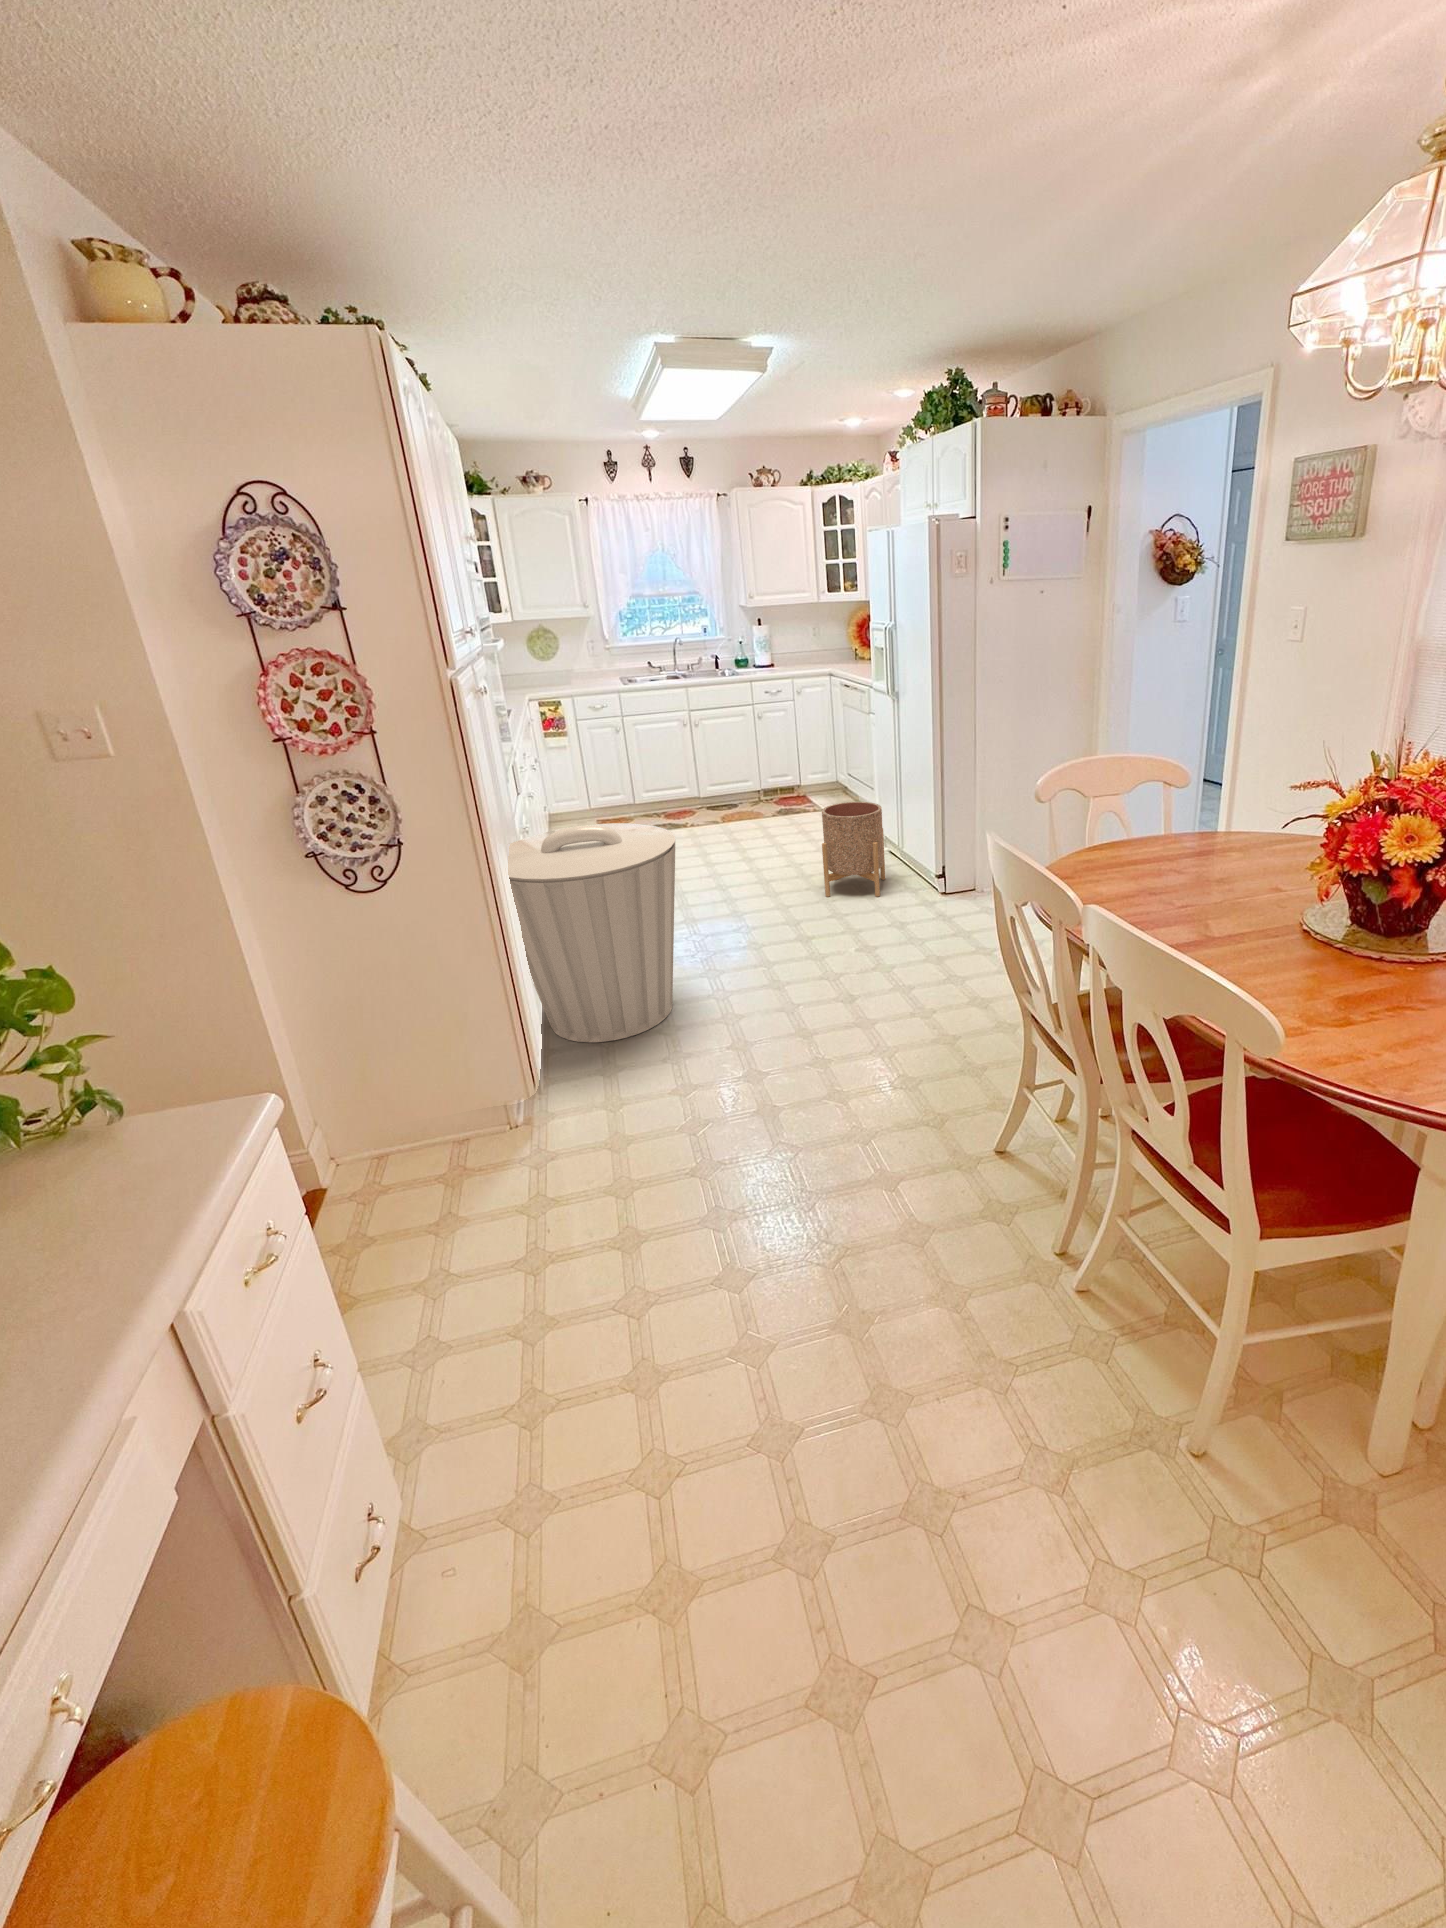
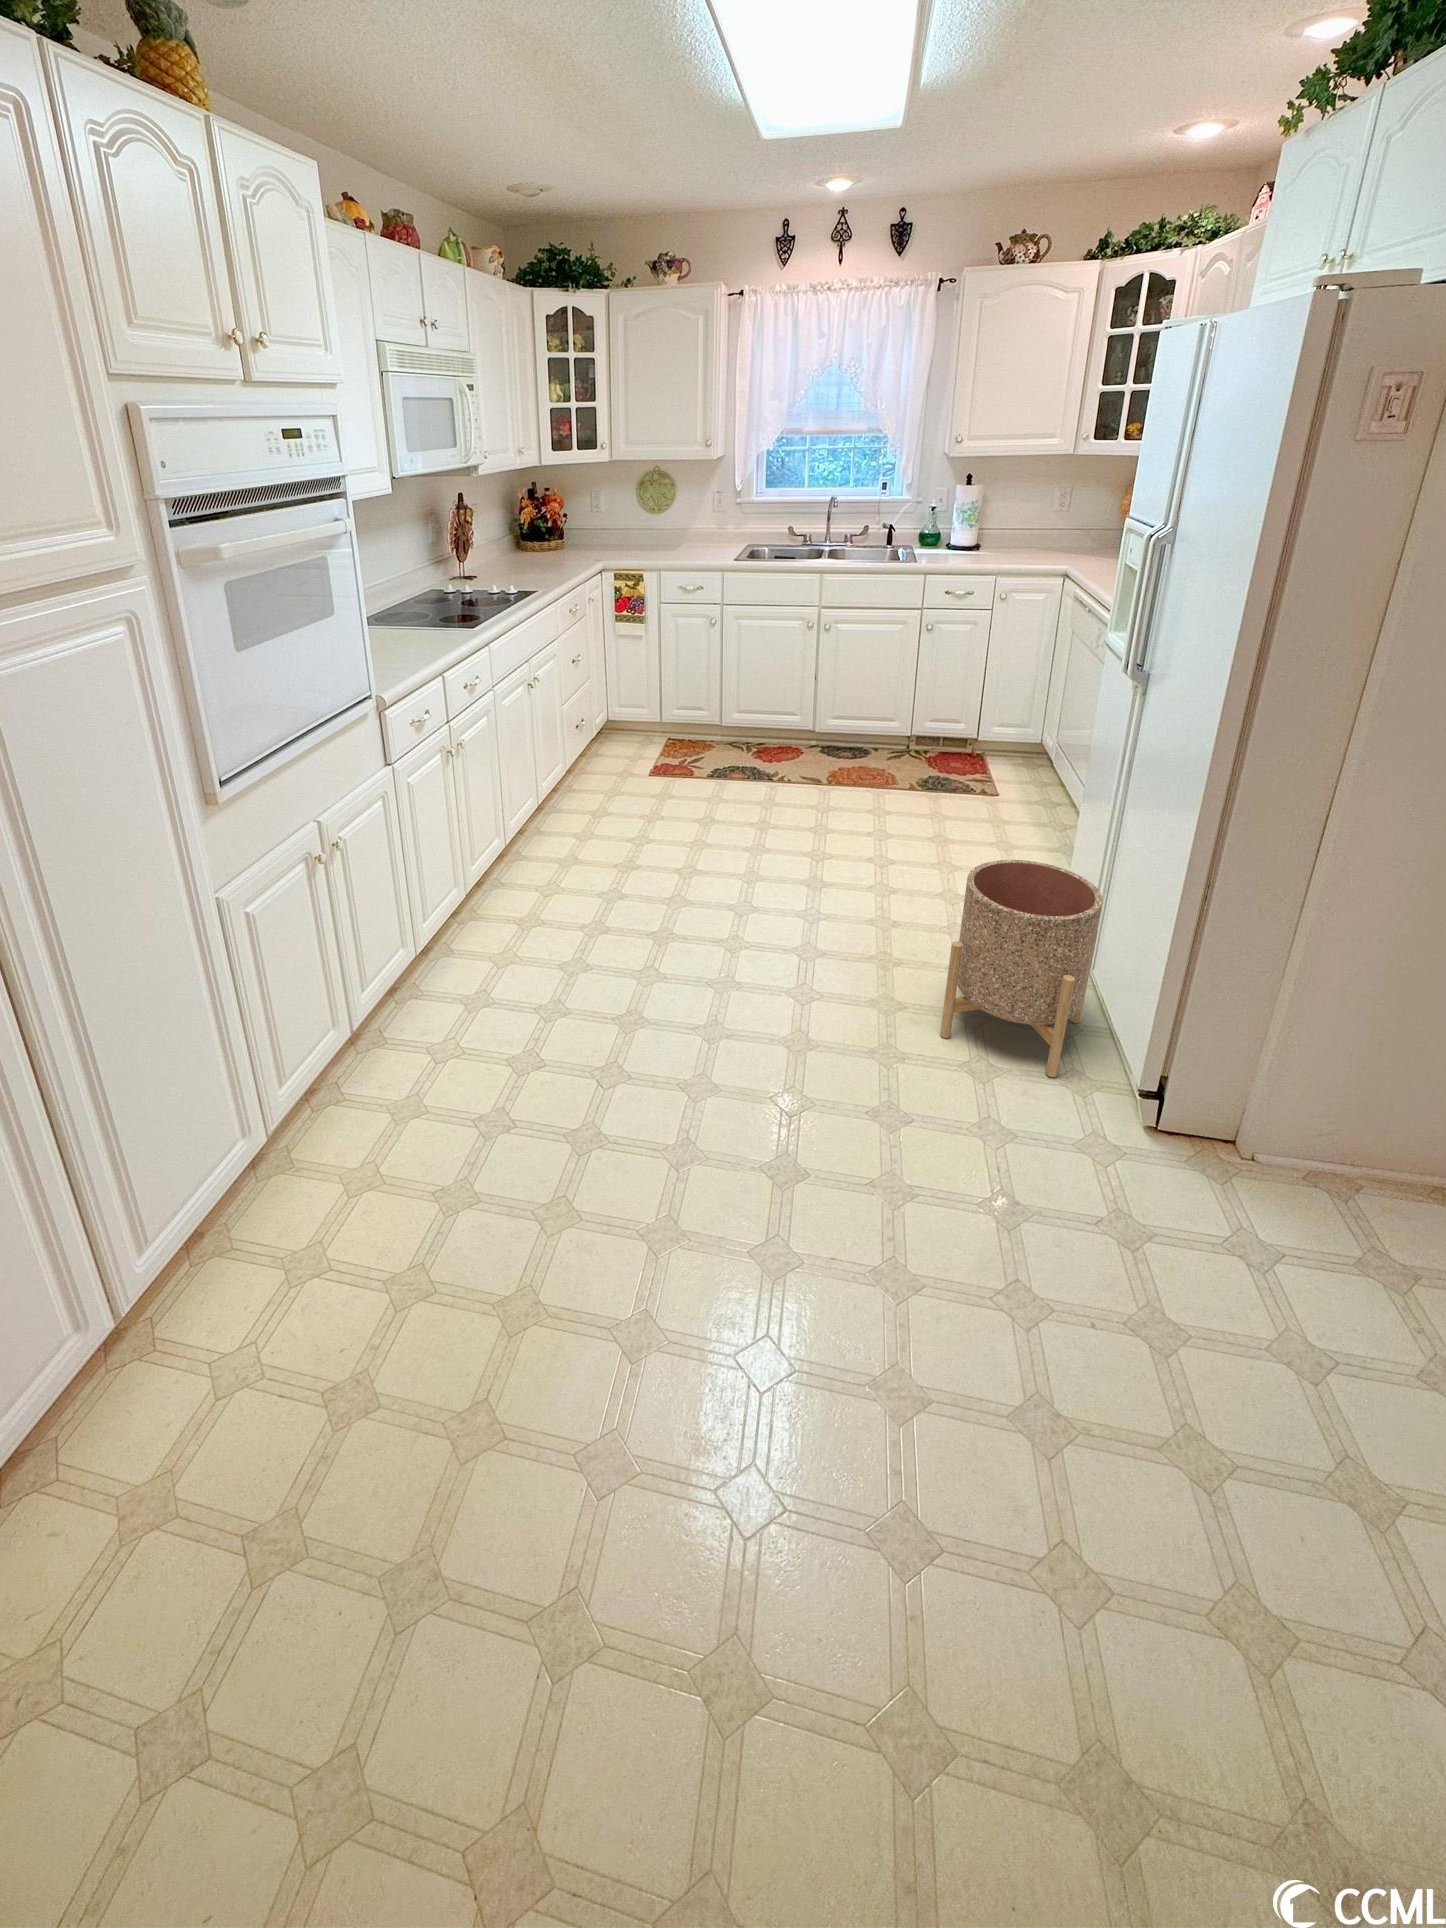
trash can: present [508,823,676,1042] -> none [136,881,549,1380]

